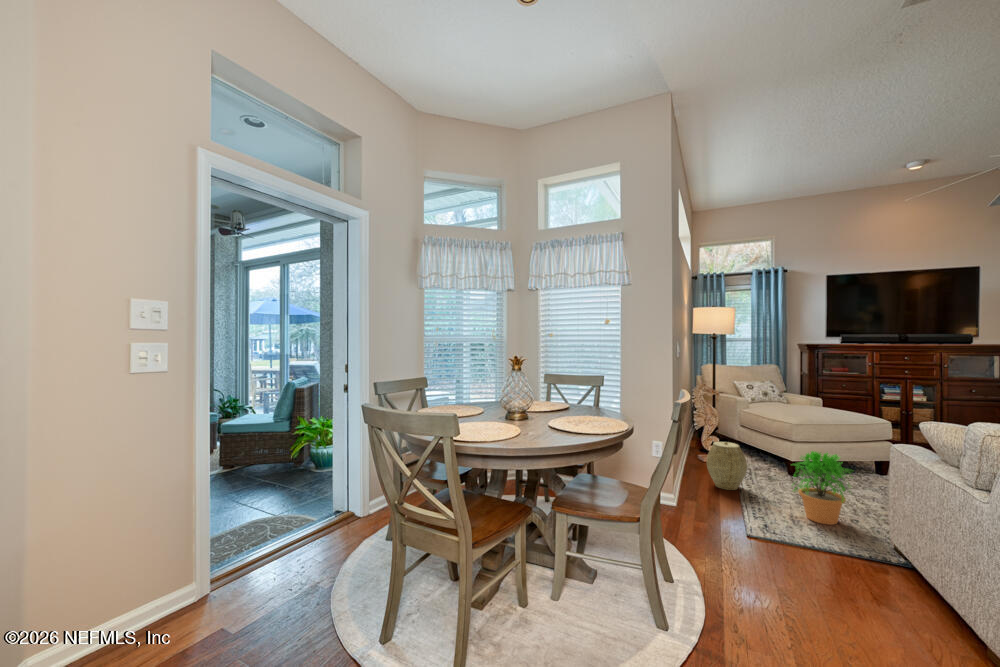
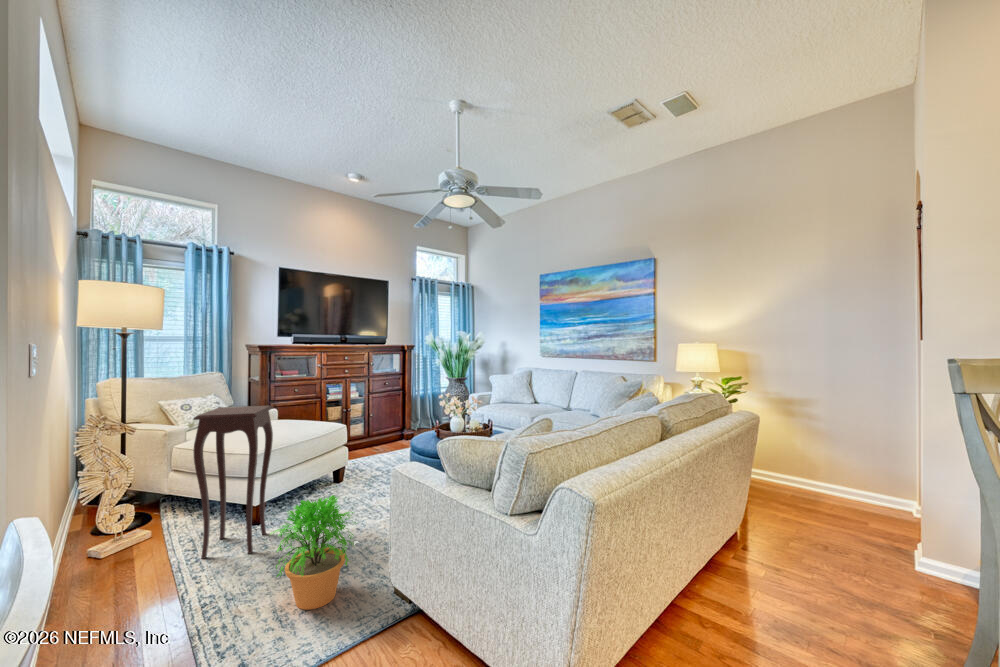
side table: none [749,386,804,487] -> present [194,405,273,559]
woven basket: present [706,442,747,490] -> none [107,520,194,619]

